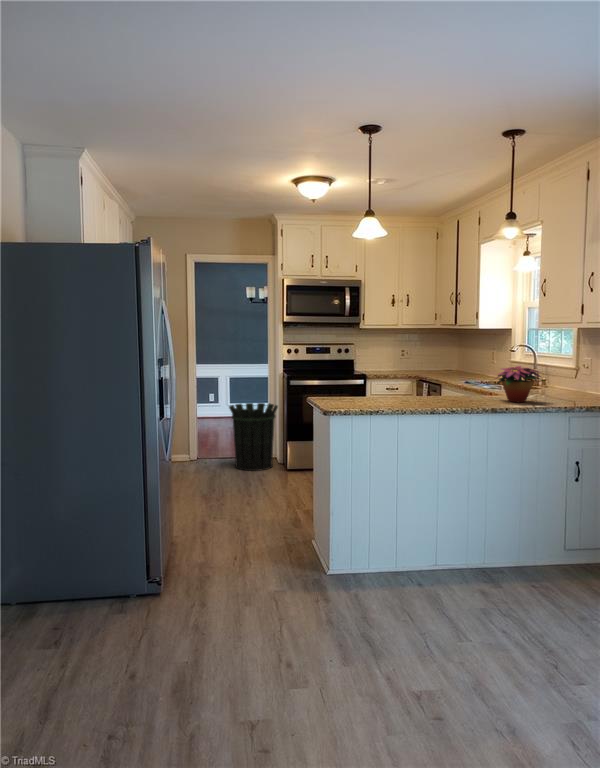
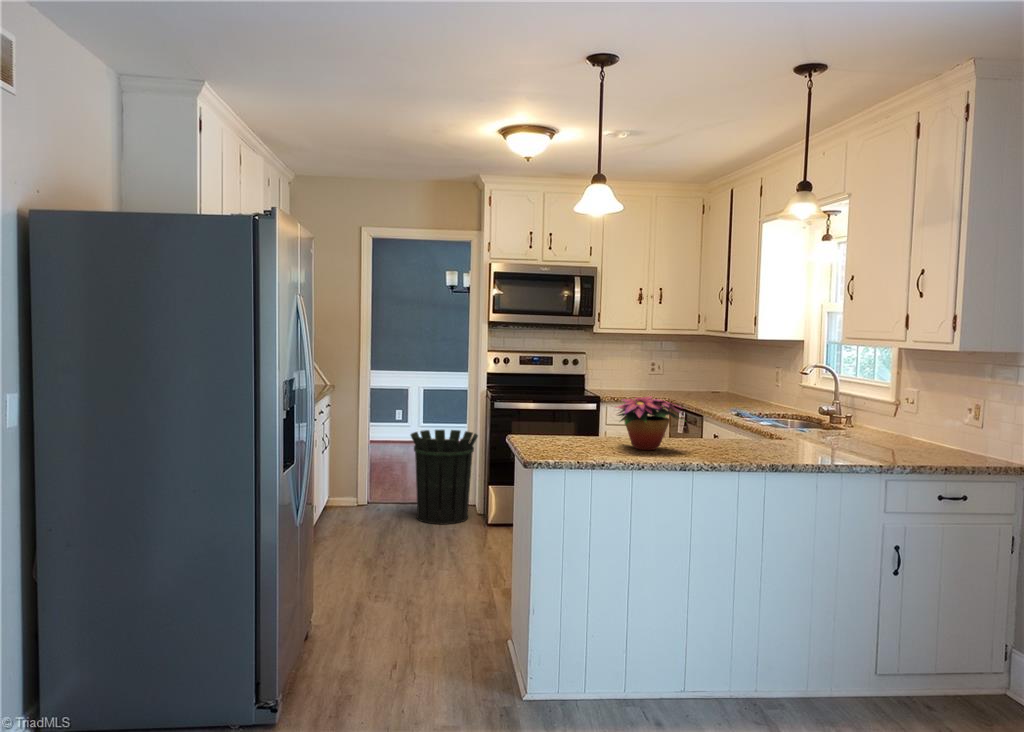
flower arrangement: present [495,366,541,402] -> present [615,396,683,450]

